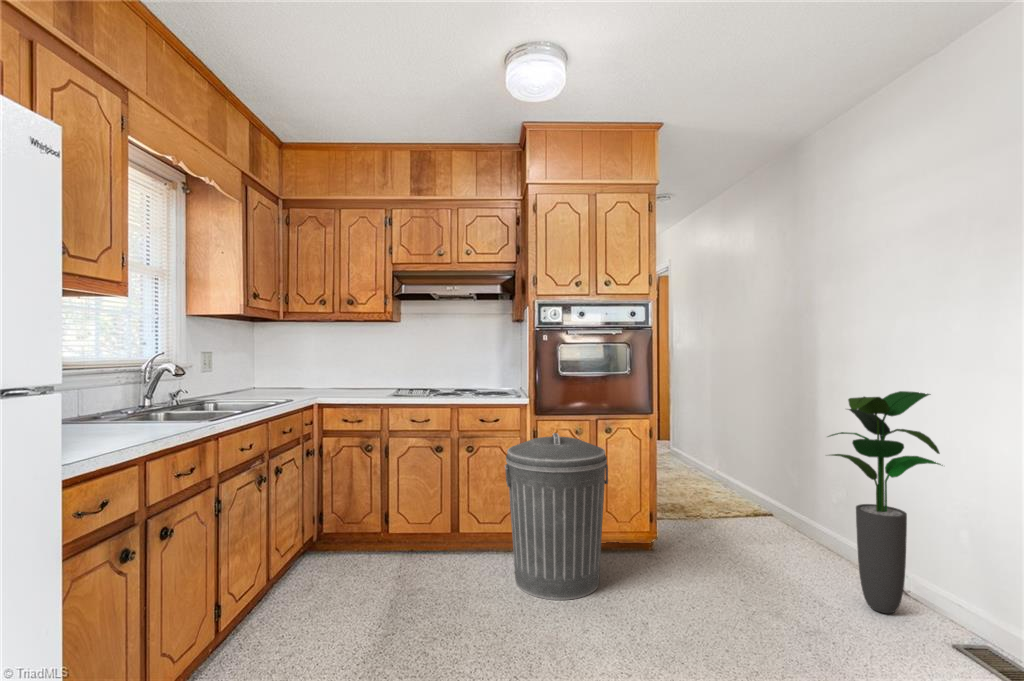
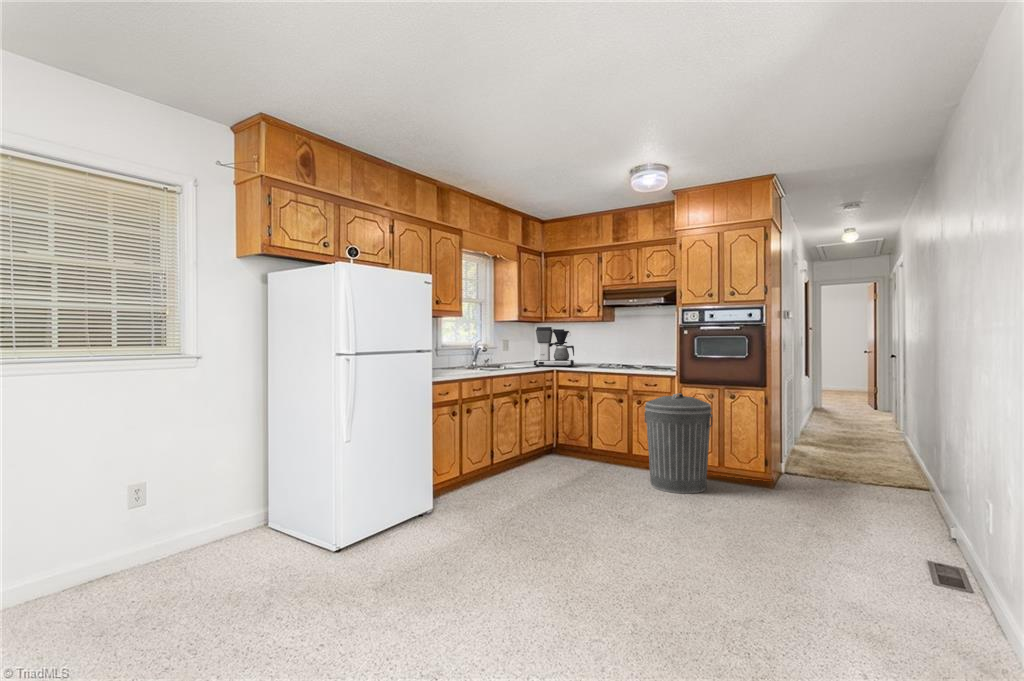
coffee maker: none [273,327,348,399] -> present [534,327,574,367]
potted plant: present [828,391,943,613] -> none [859,372,951,539]

